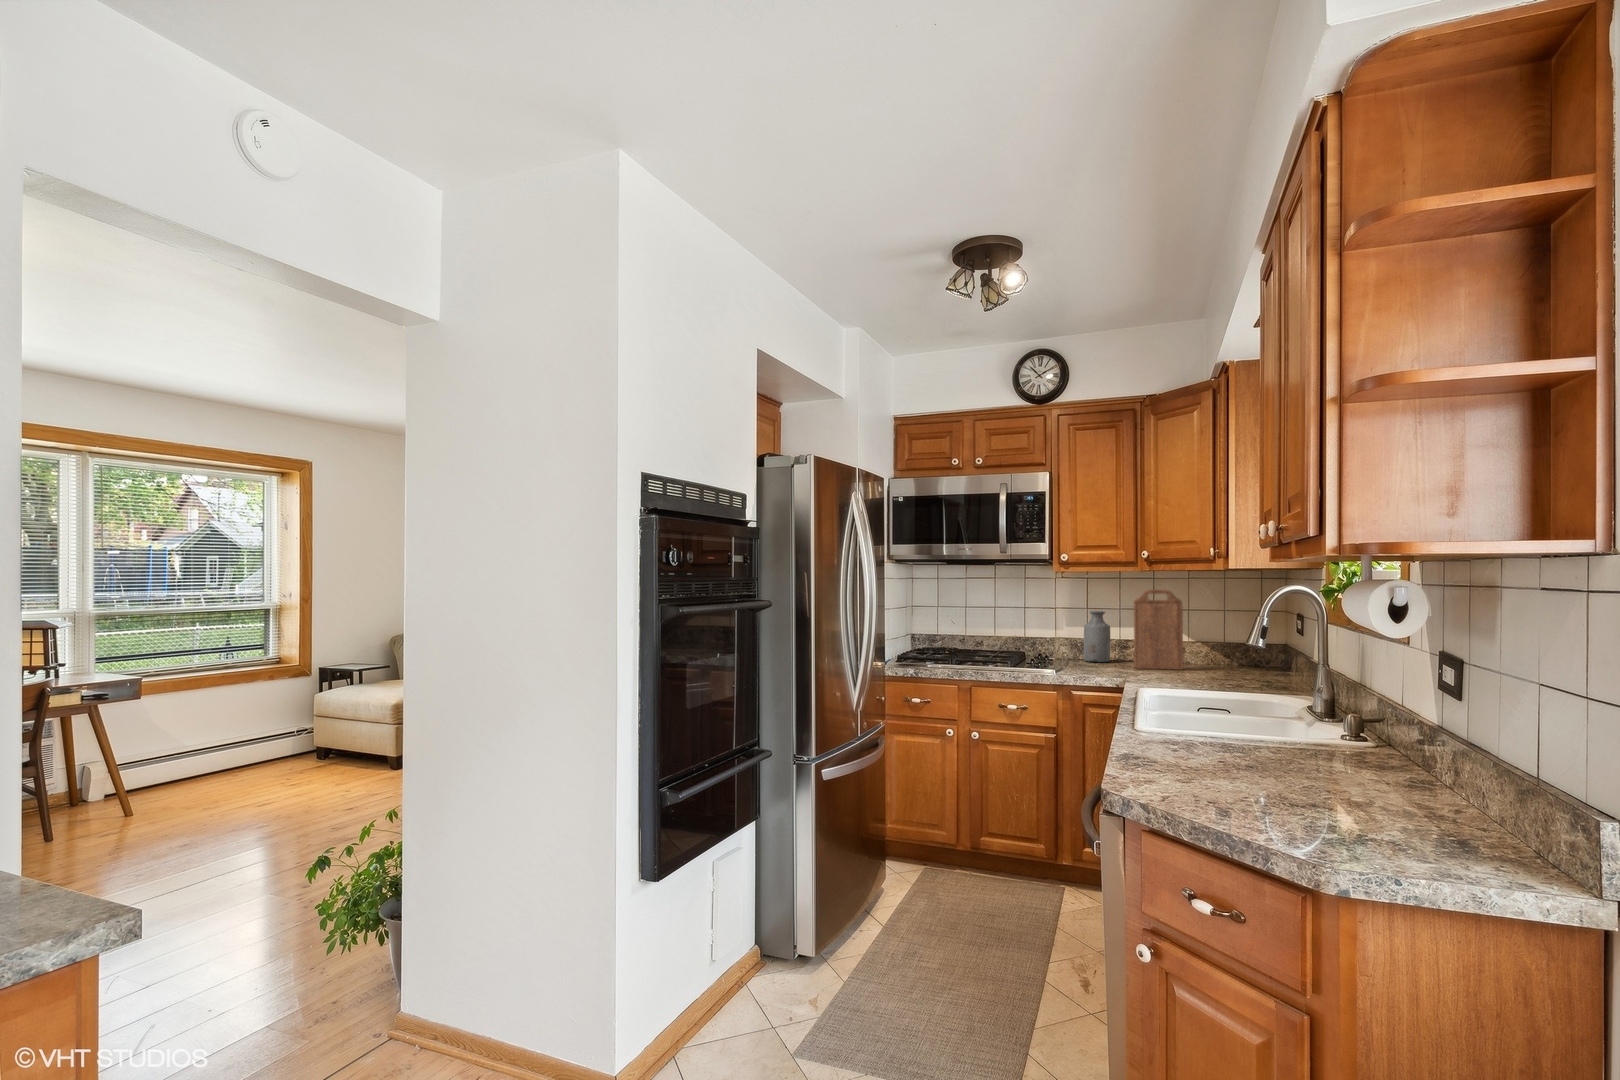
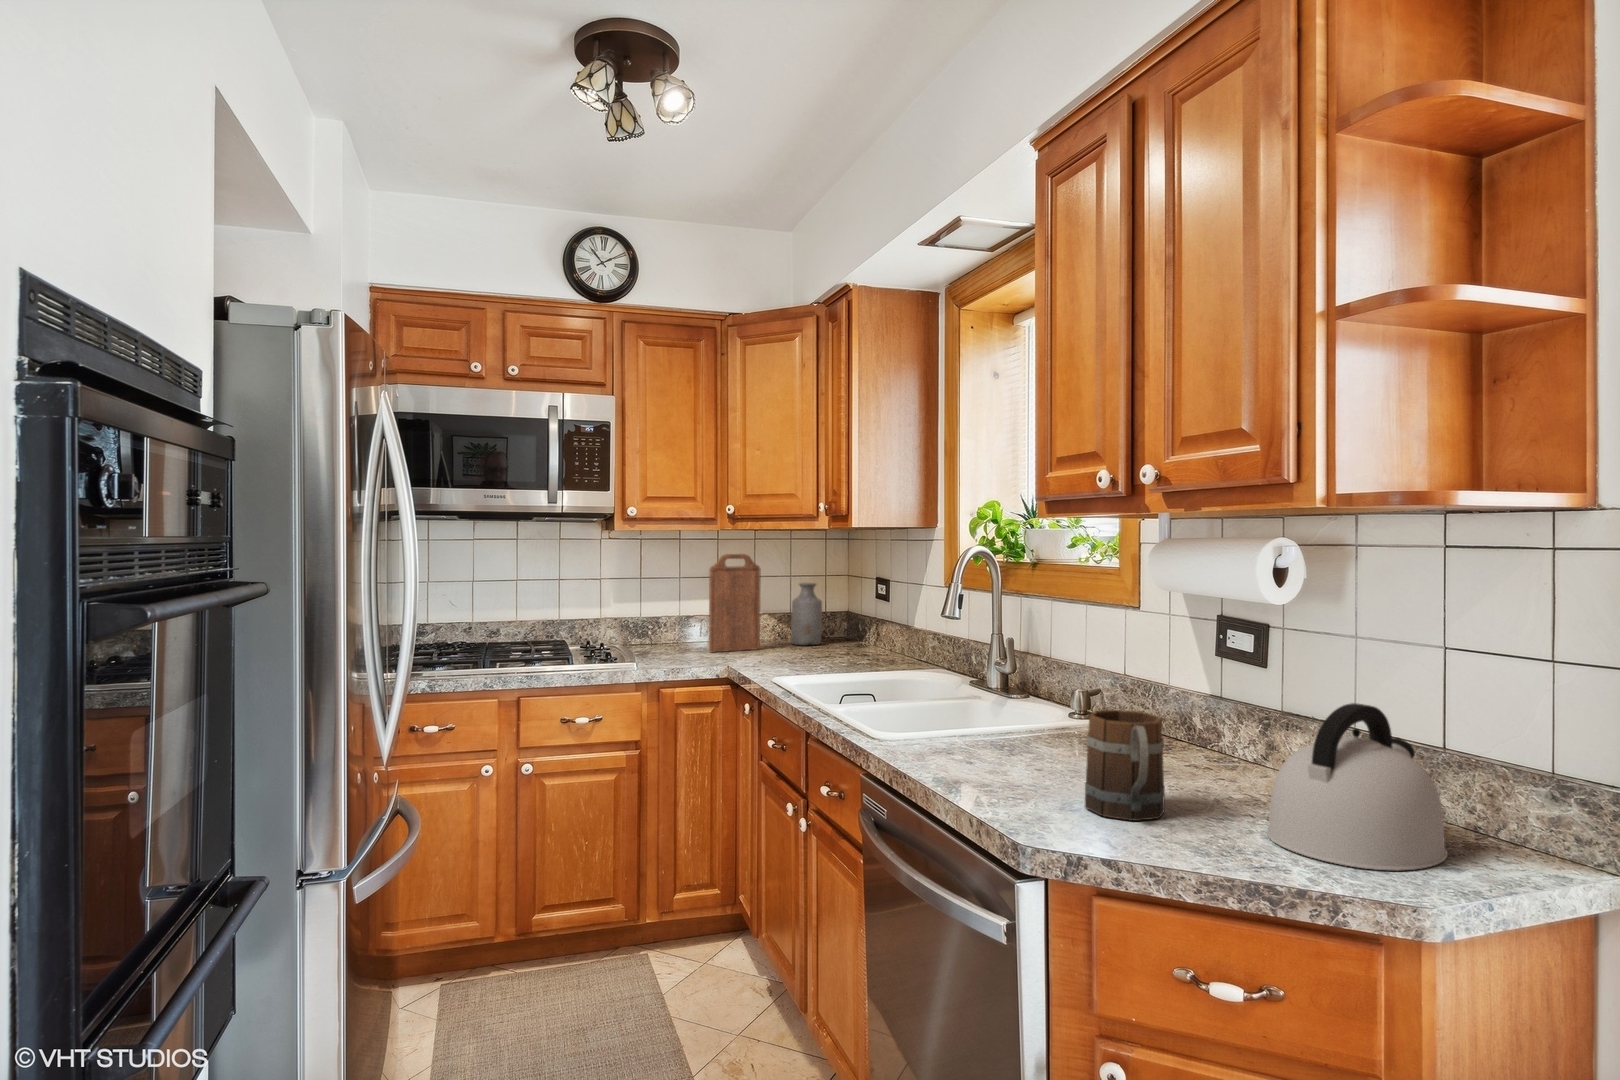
bottle: present [1084,611,1111,663] -> present [791,583,822,646]
mug: none [1196,710,1261,796] -> present [1085,710,1165,821]
kettle: none [1297,716,1468,855] -> present [1266,703,1447,871]

